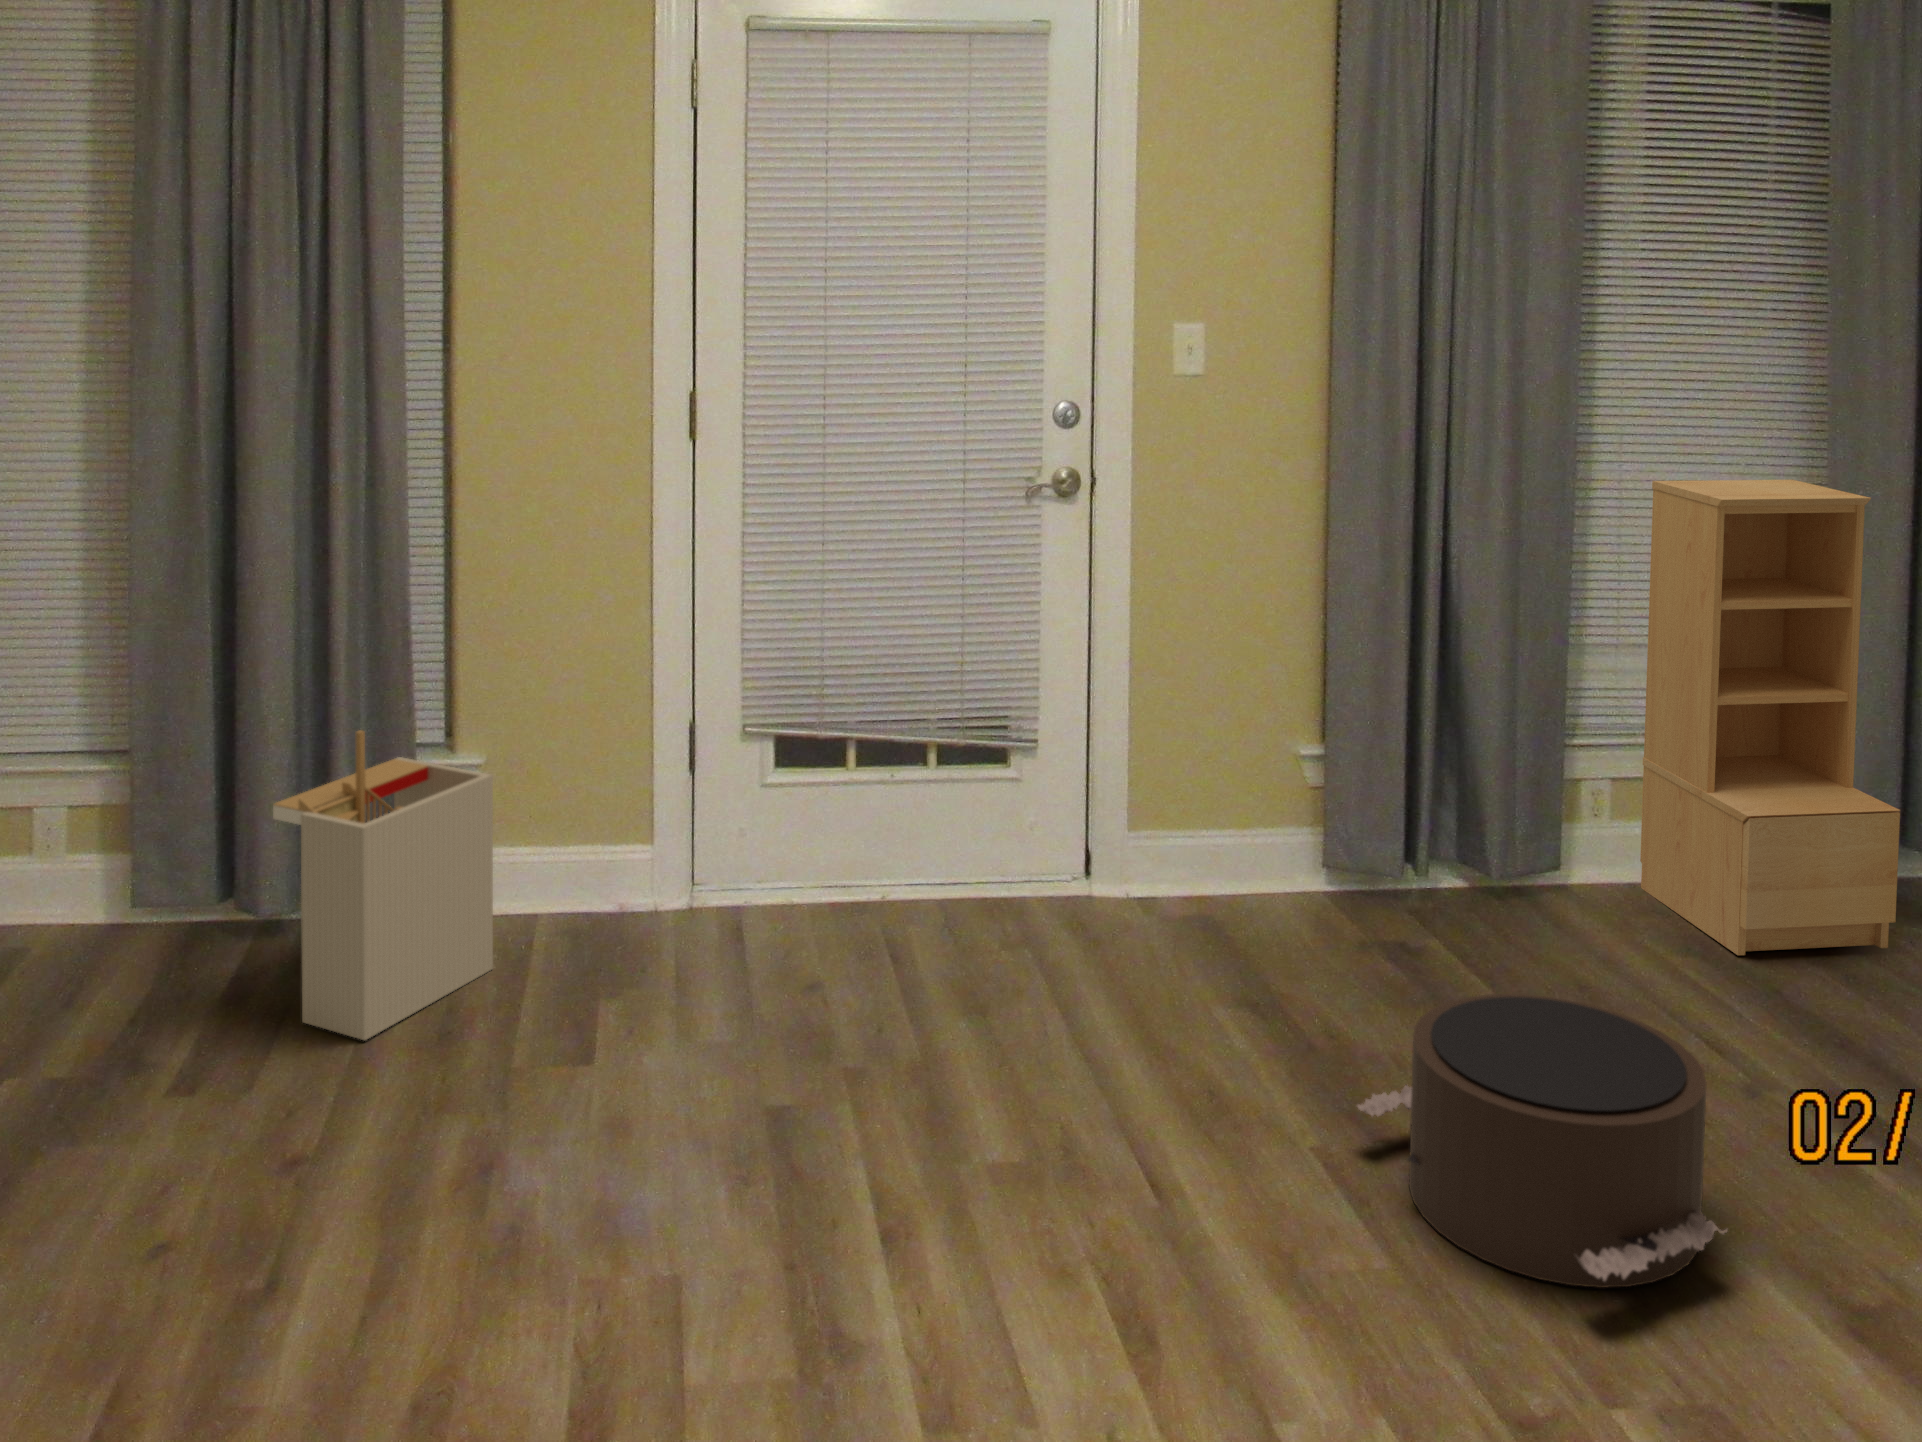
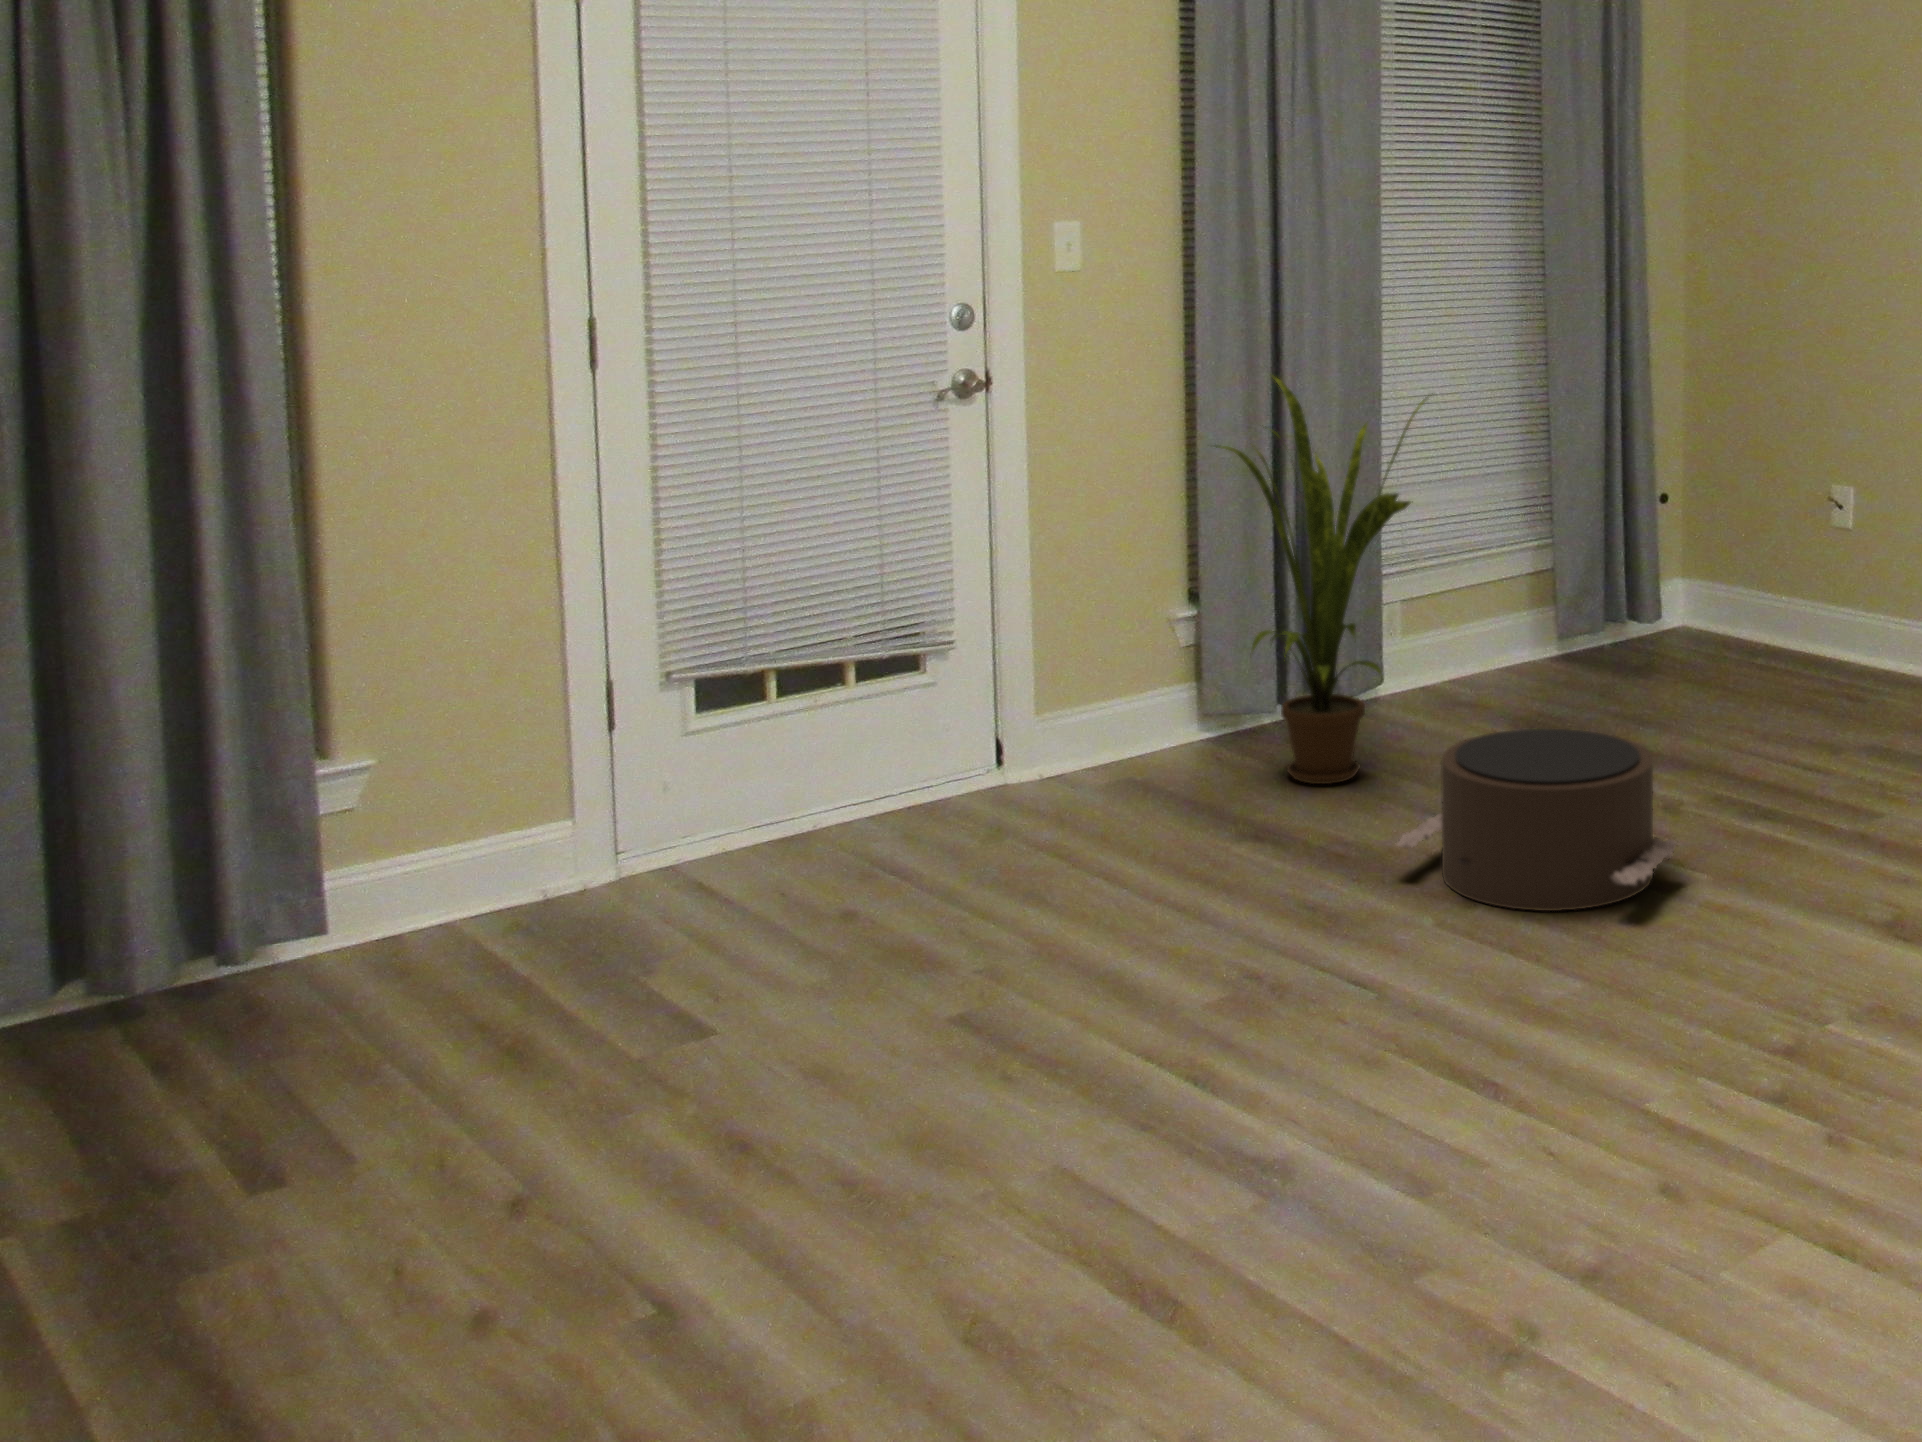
bookshelf: present [1640,480,1900,955] -> none [1429,330,1629,713]
house plant: none [1279,503,1539,988] -> present [1216,378,1427,784]
storage bin: present [273,730,493,1040] -> none [241,719,471,1058]

